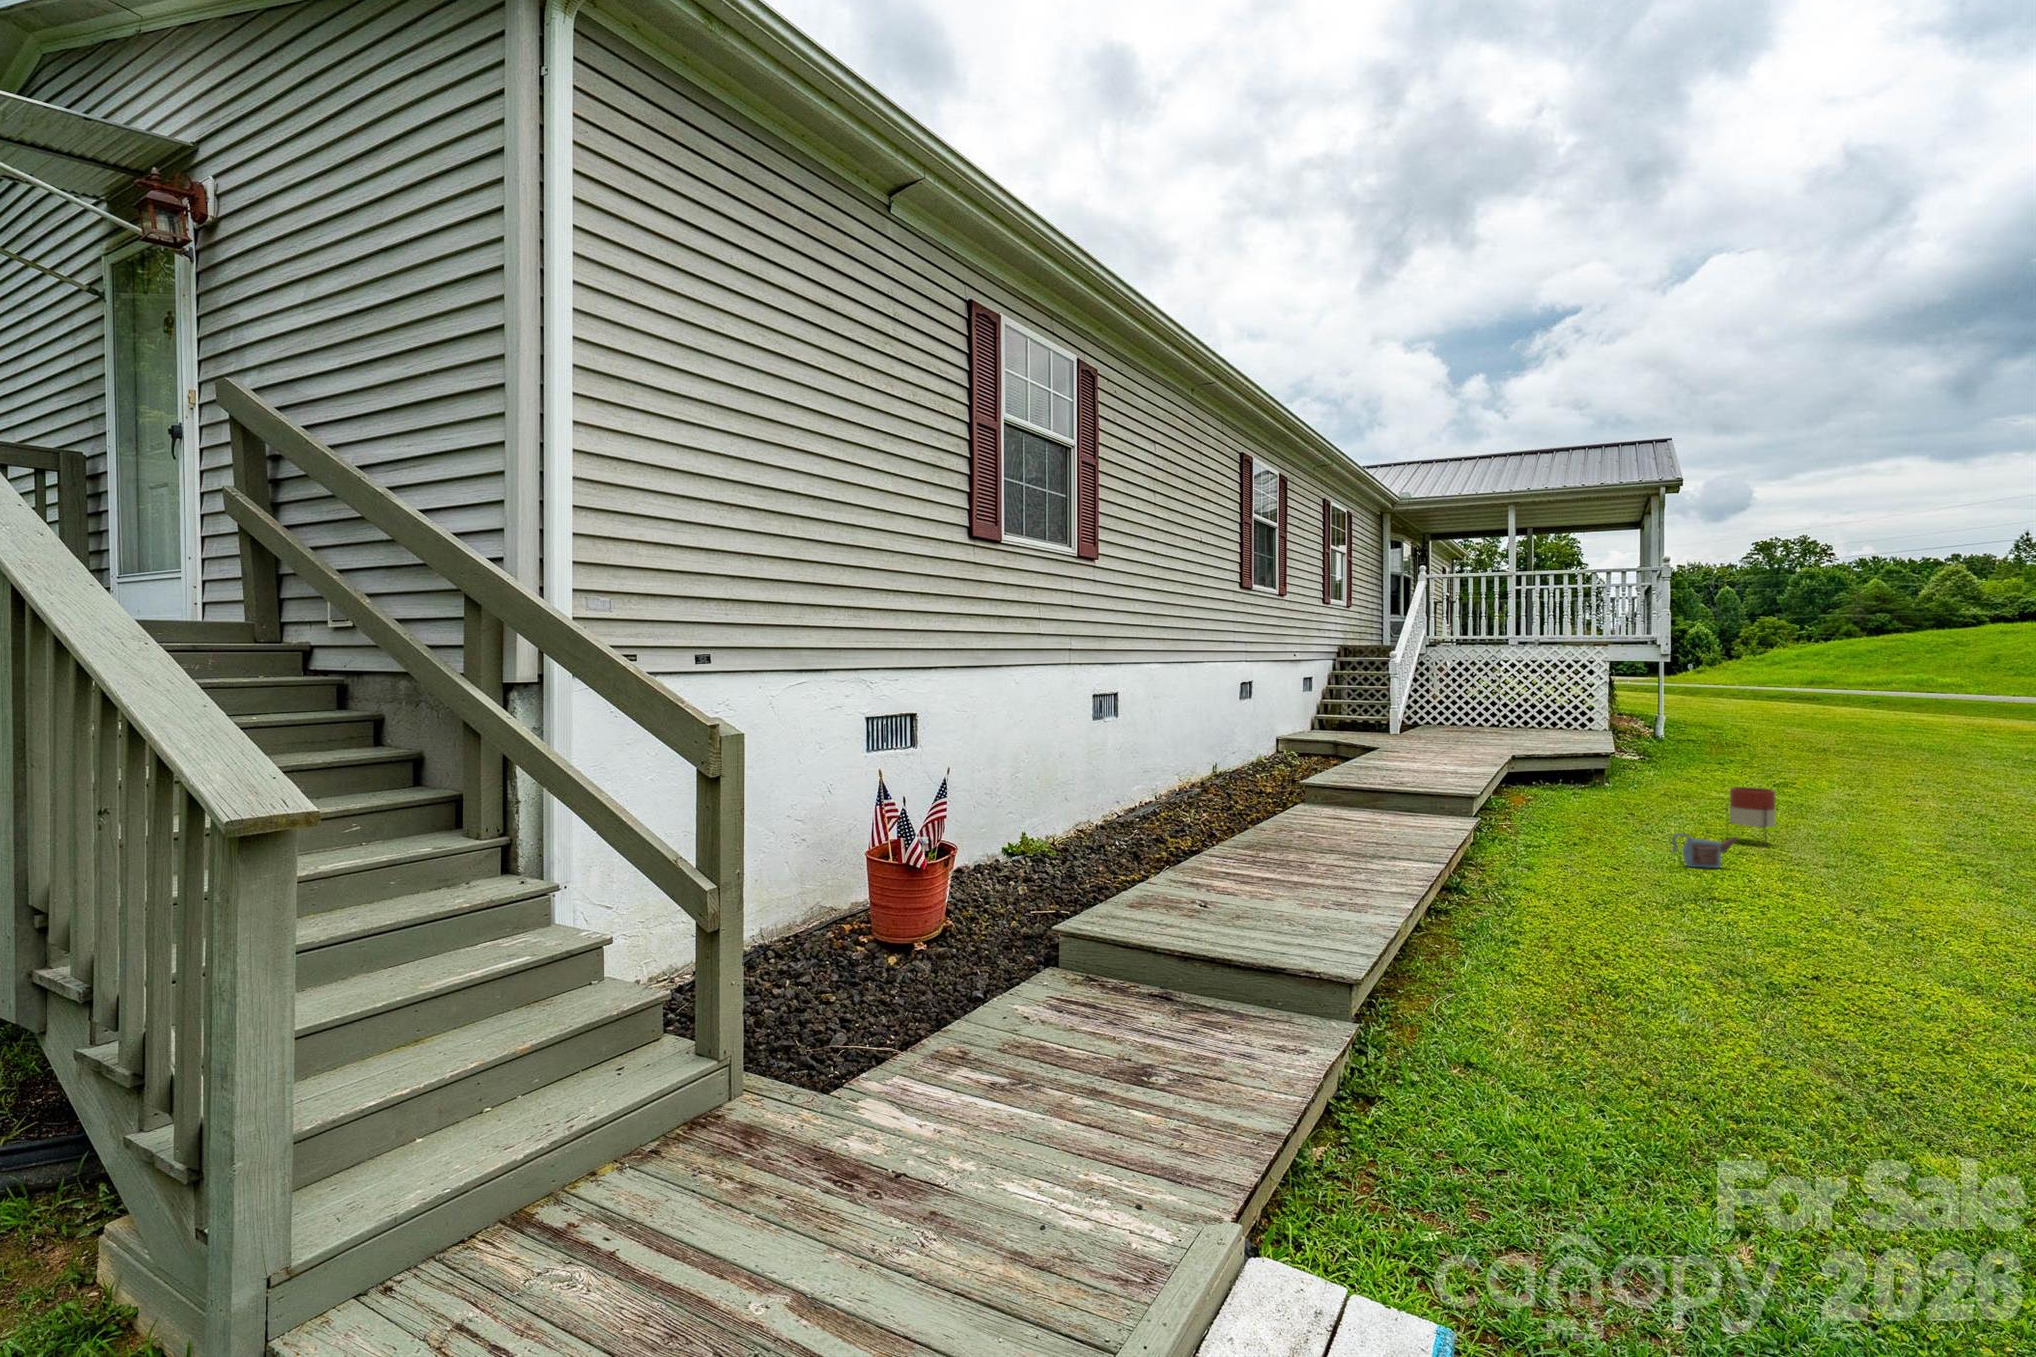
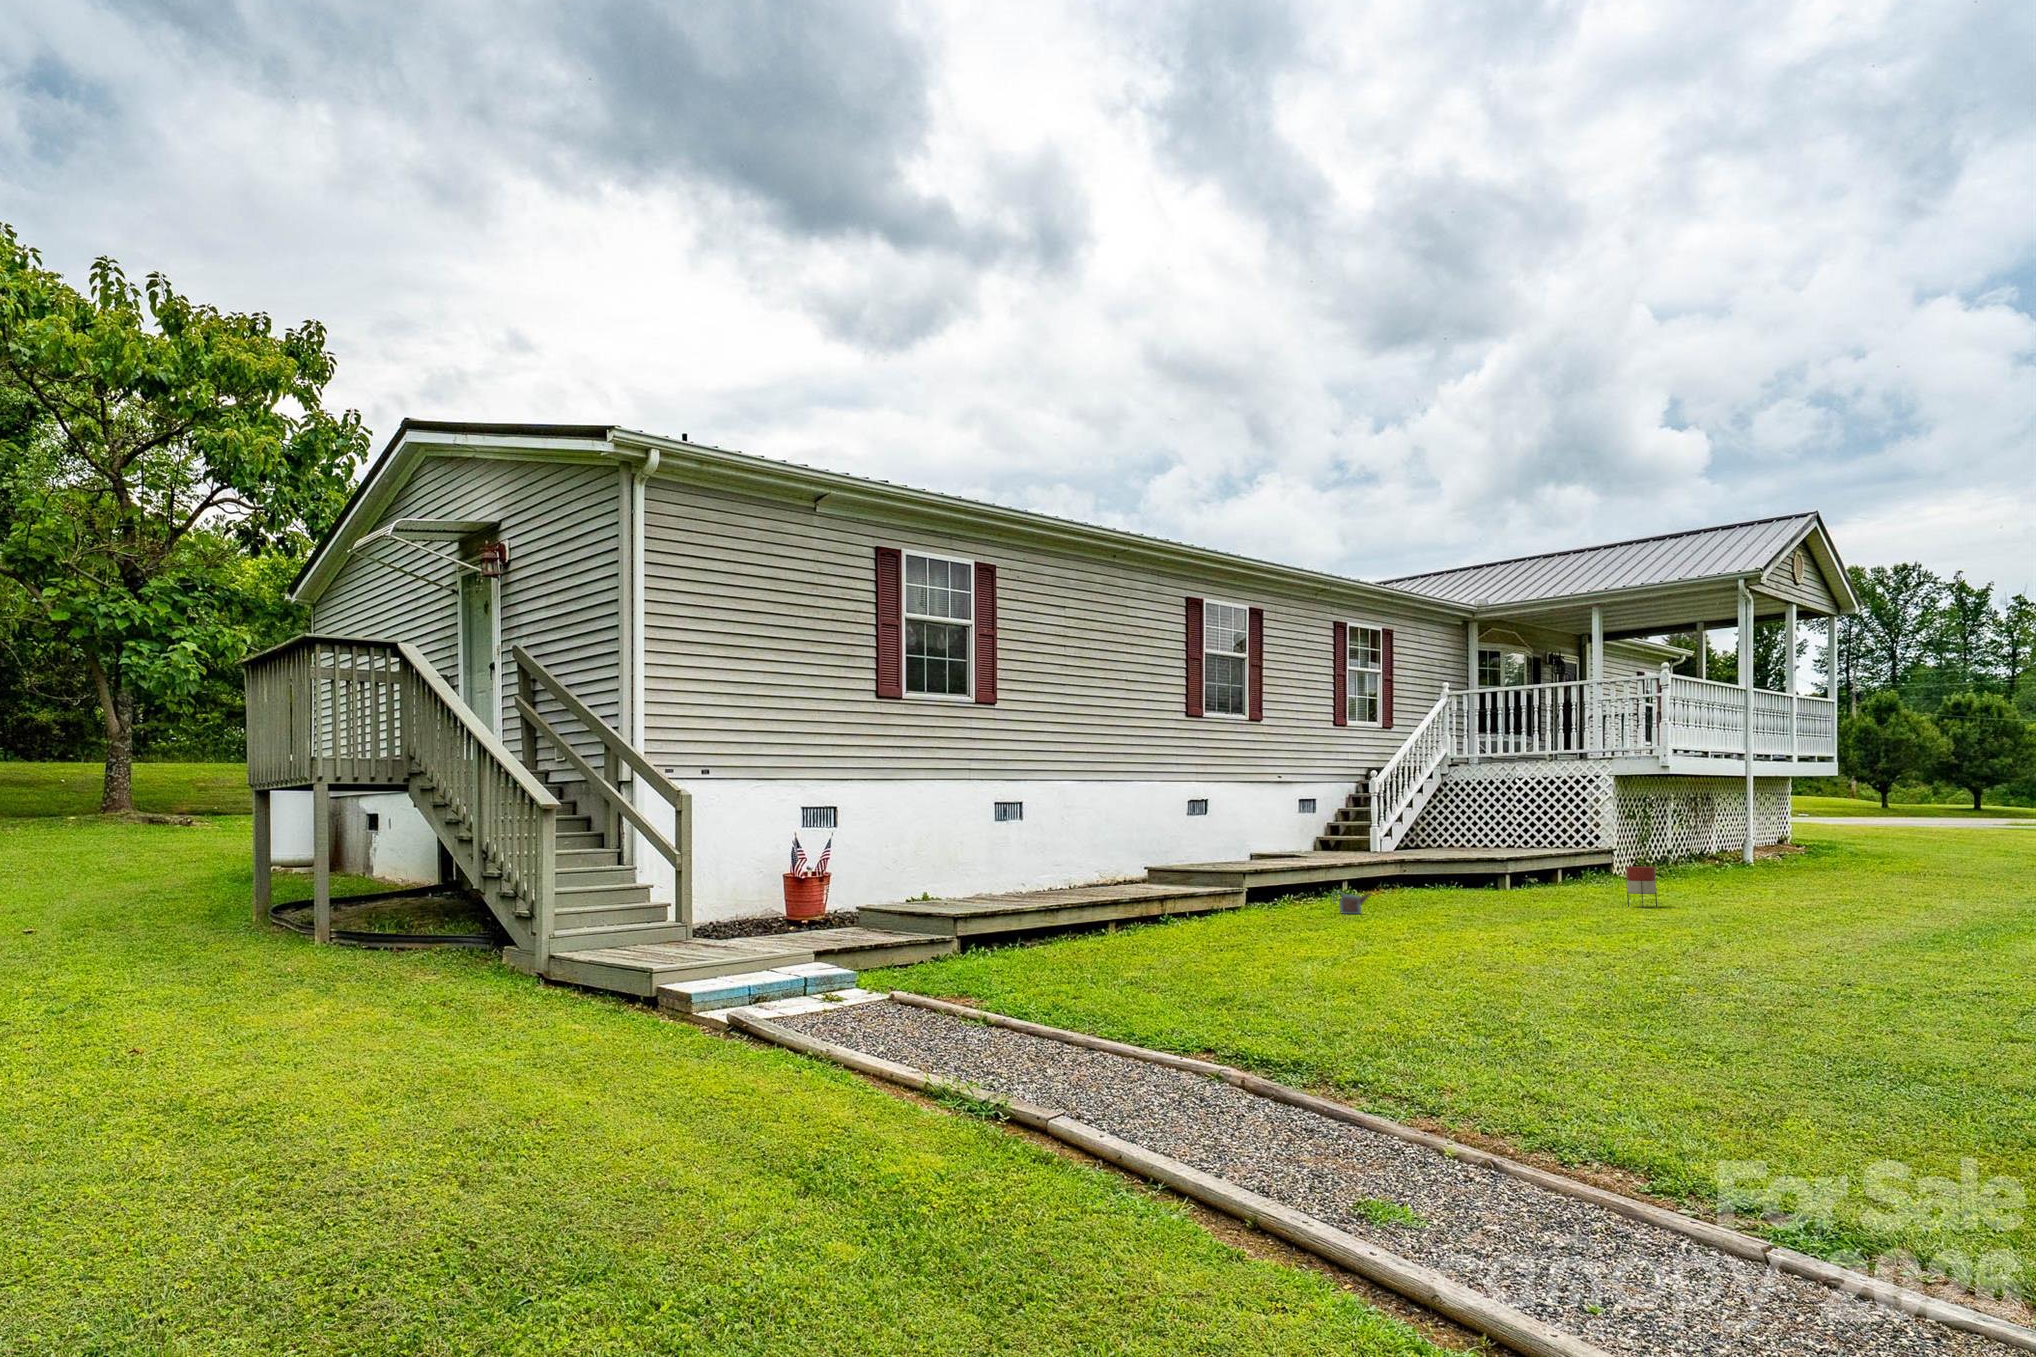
planter: present [1727,787,1775,841] -> present [1626,866,1657,907]

